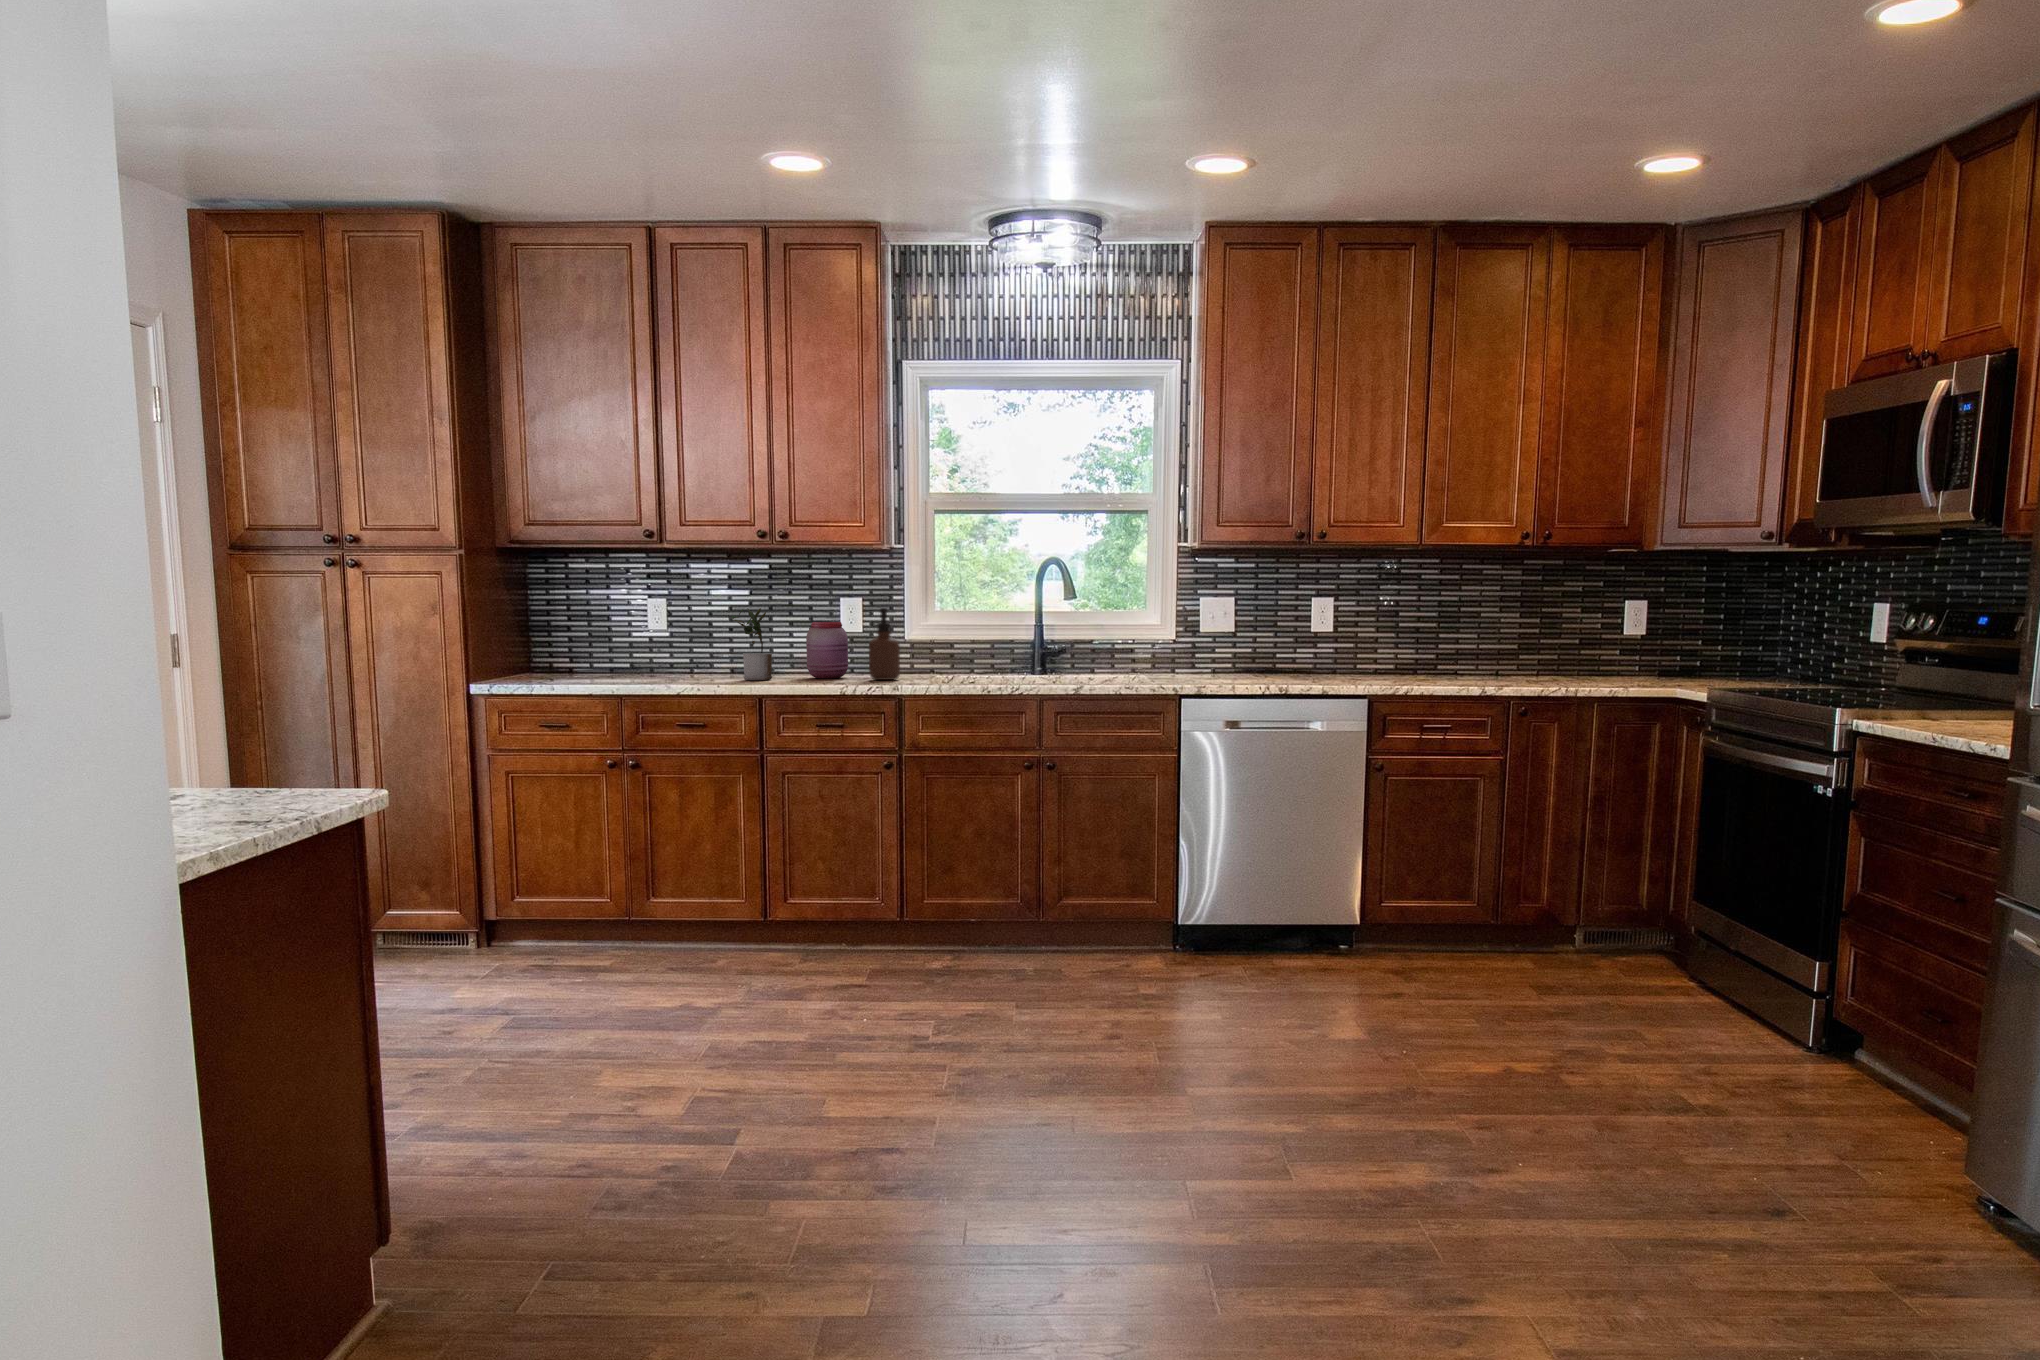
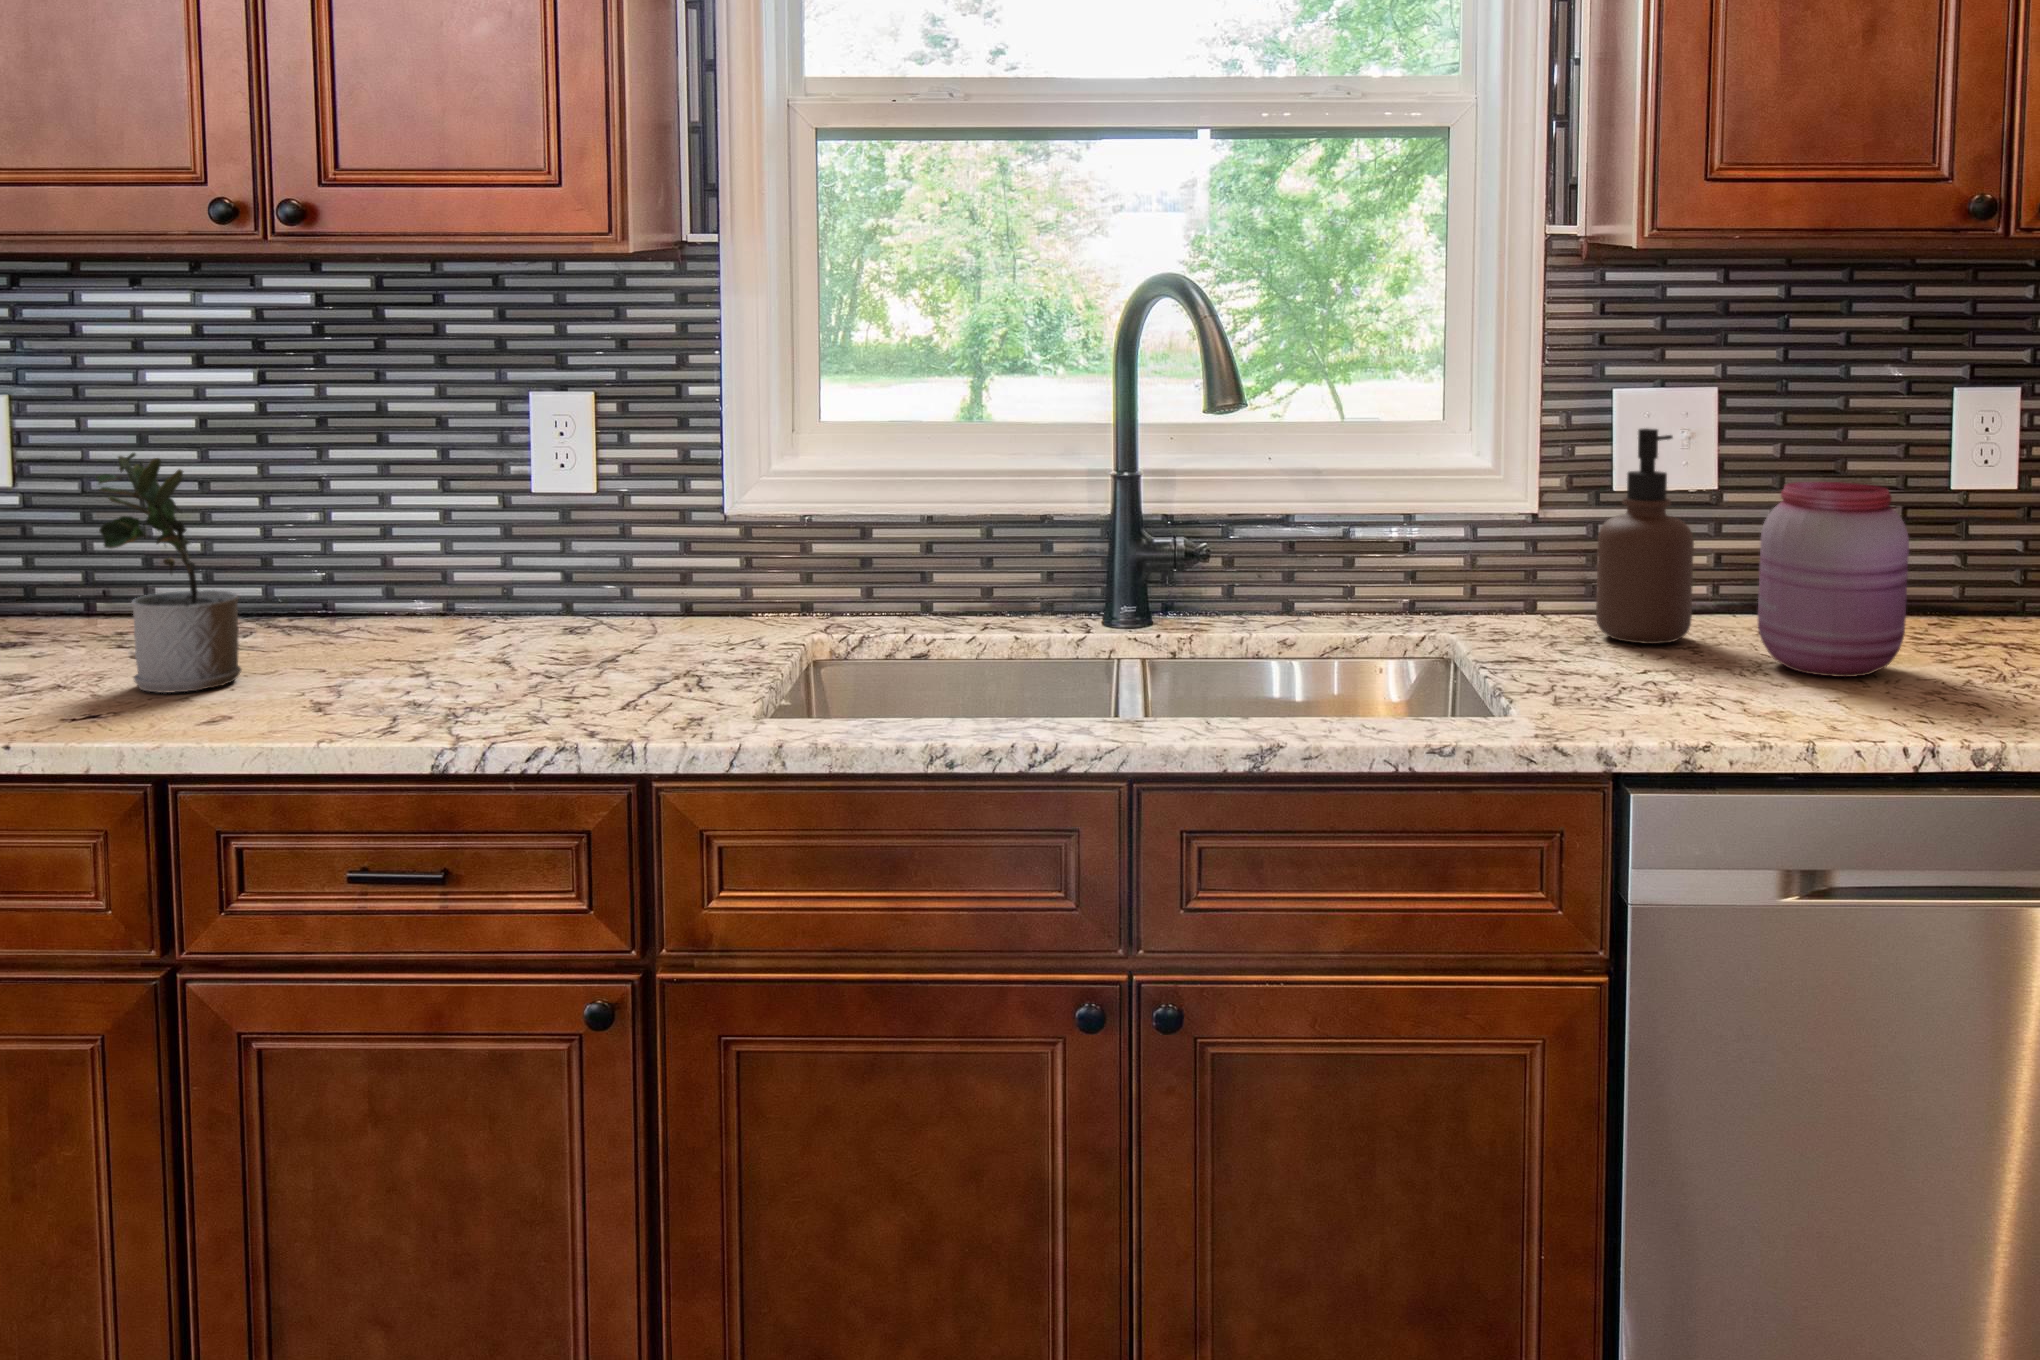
soap dispenser: present [869,608,900,680] -> present [1596,428,1694,644]
jar: present [806,622,848,678] -> present [1758,482,1909,677]

